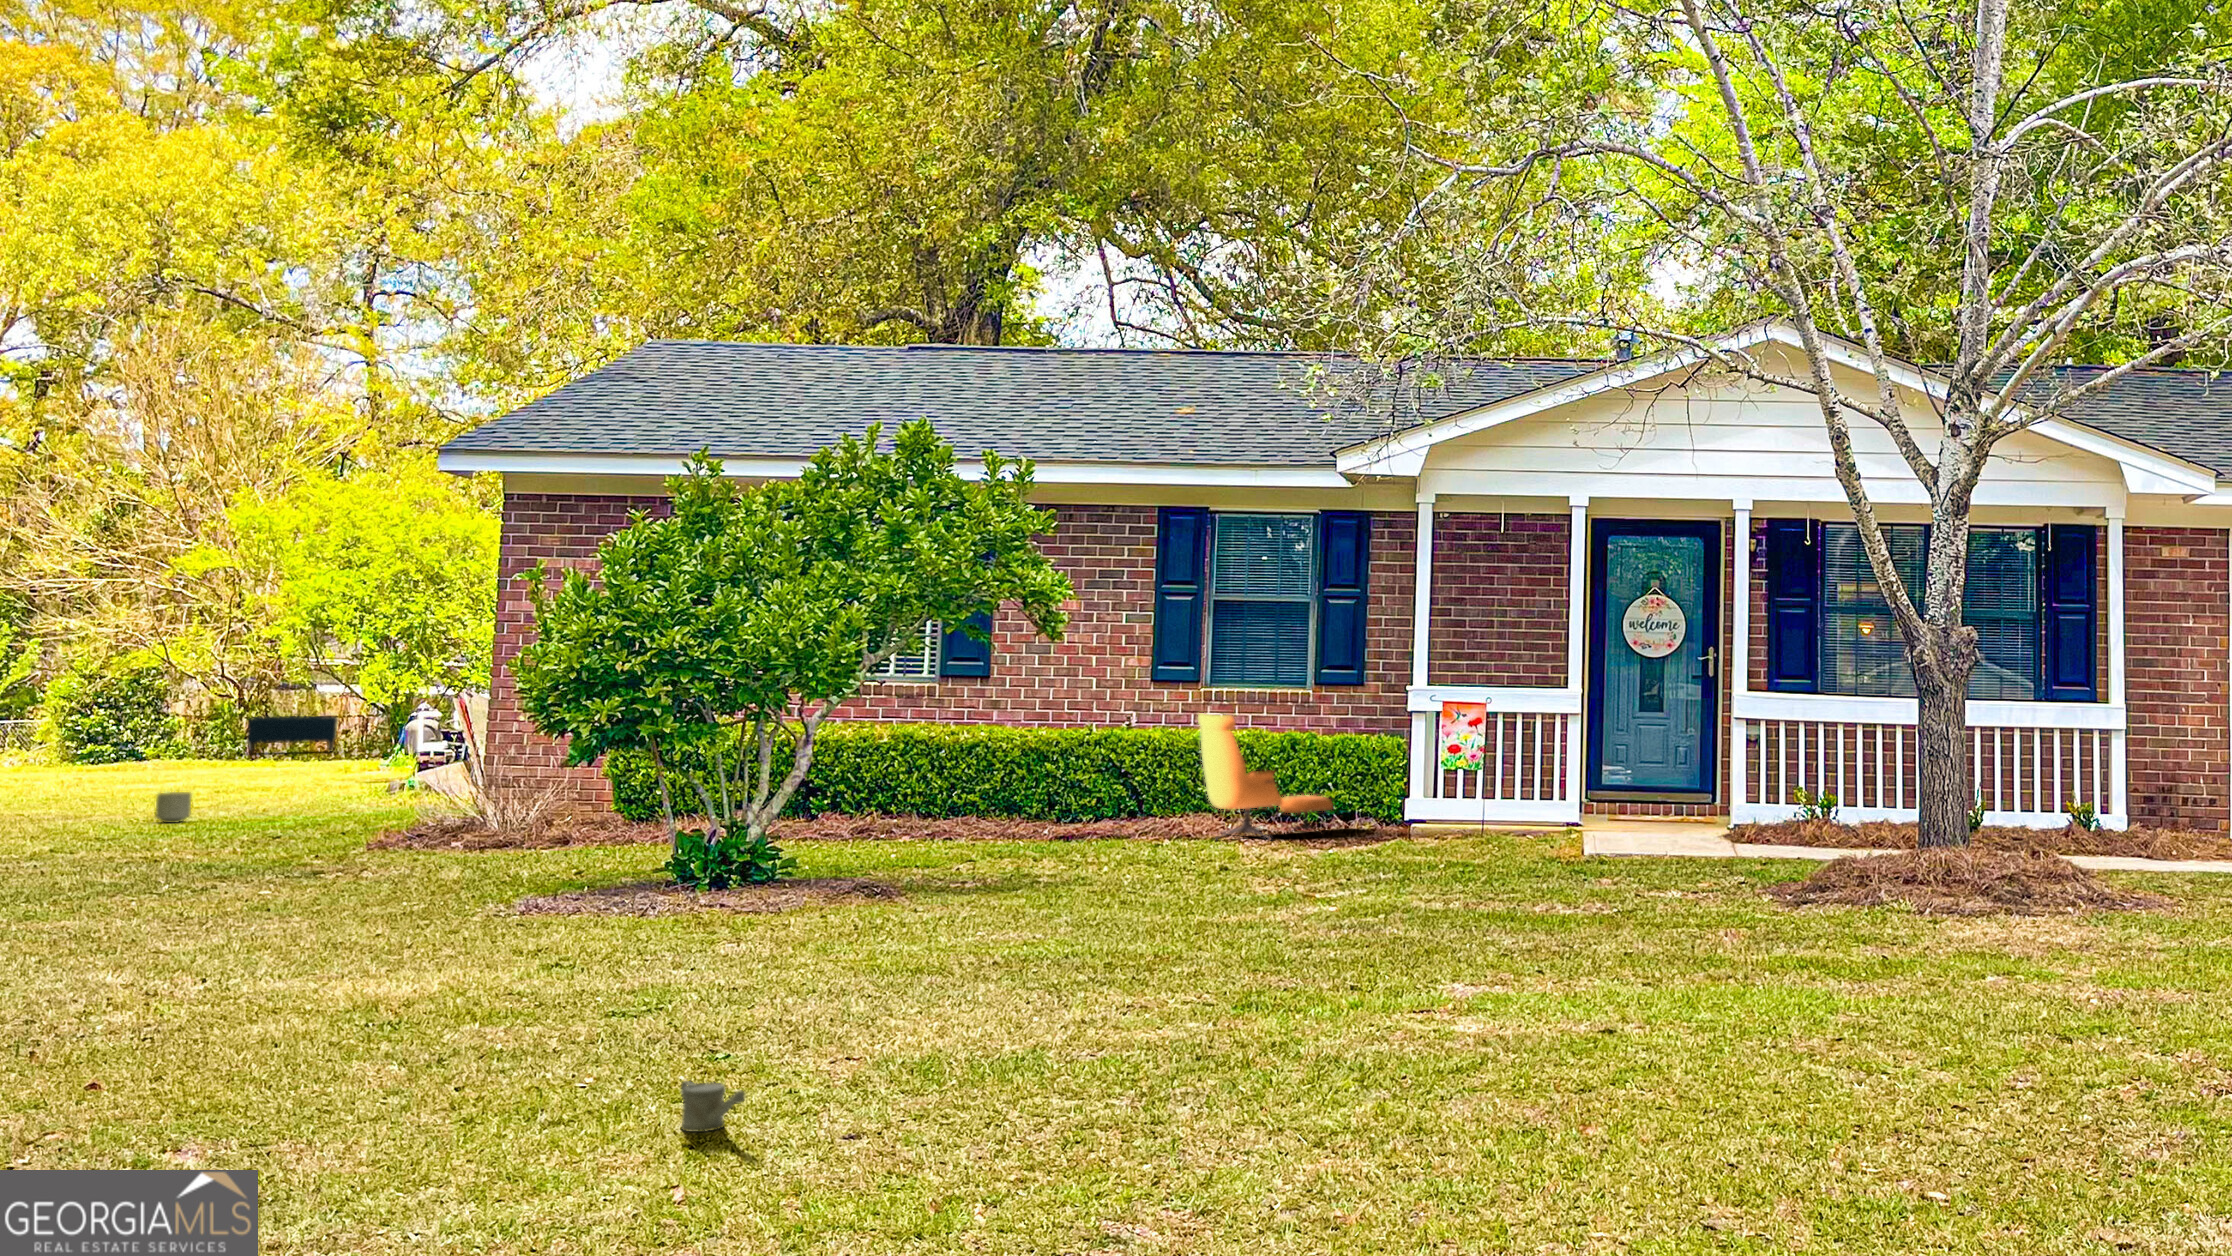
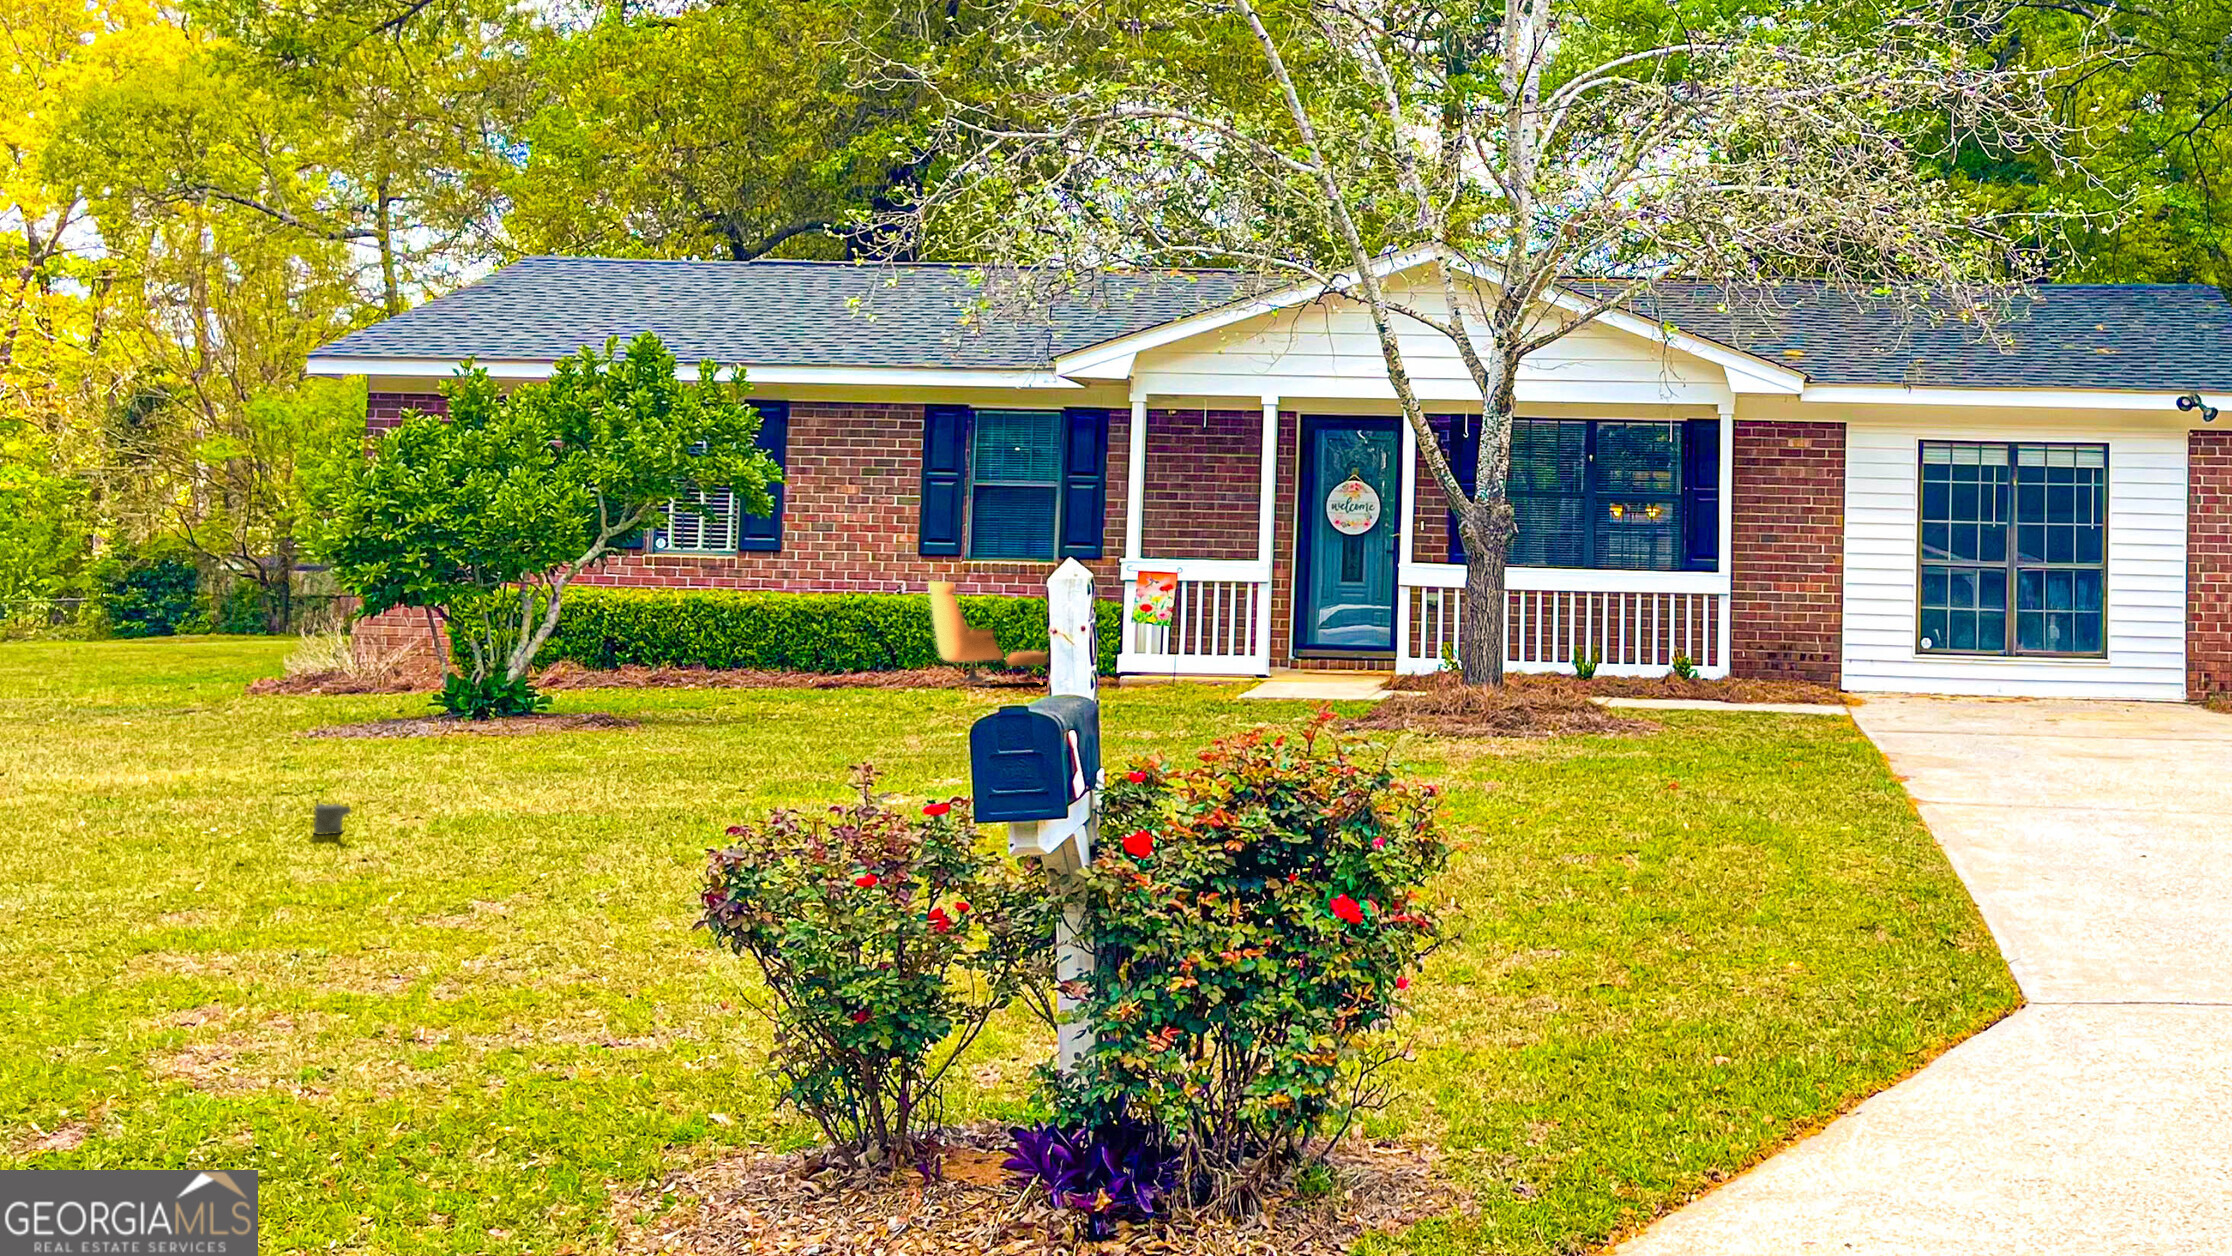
bench: present [247,716,338,754] -> none [201,592,285,628]
planter: present [155,792,191,823] -> none [85,650,115,676]

